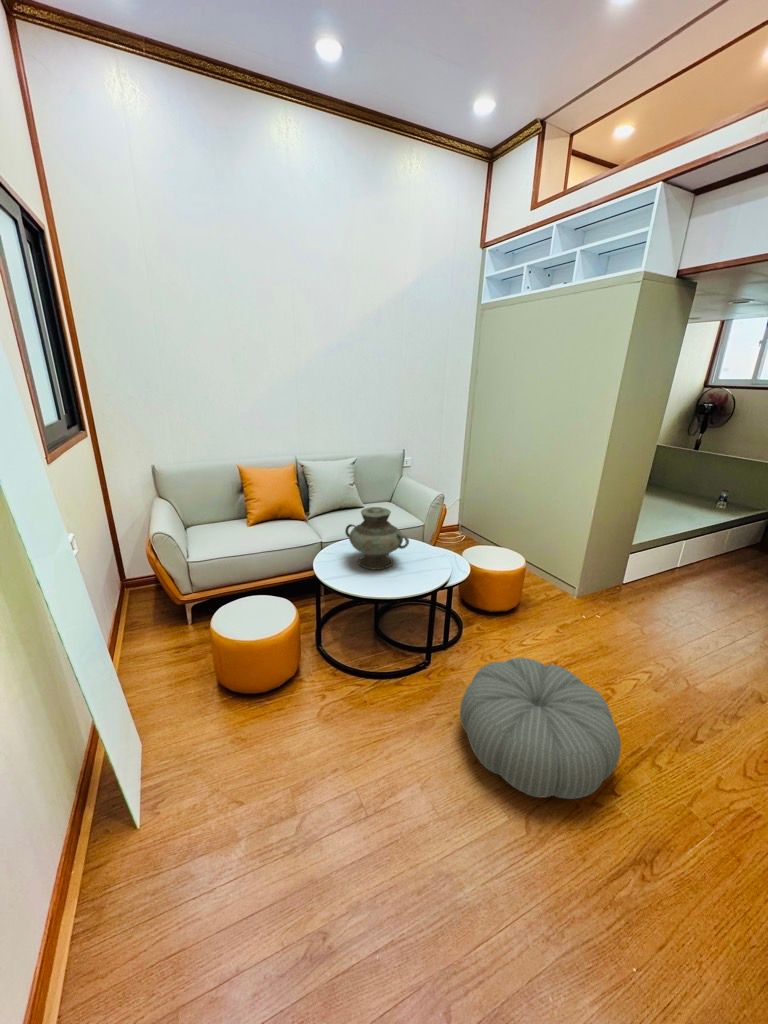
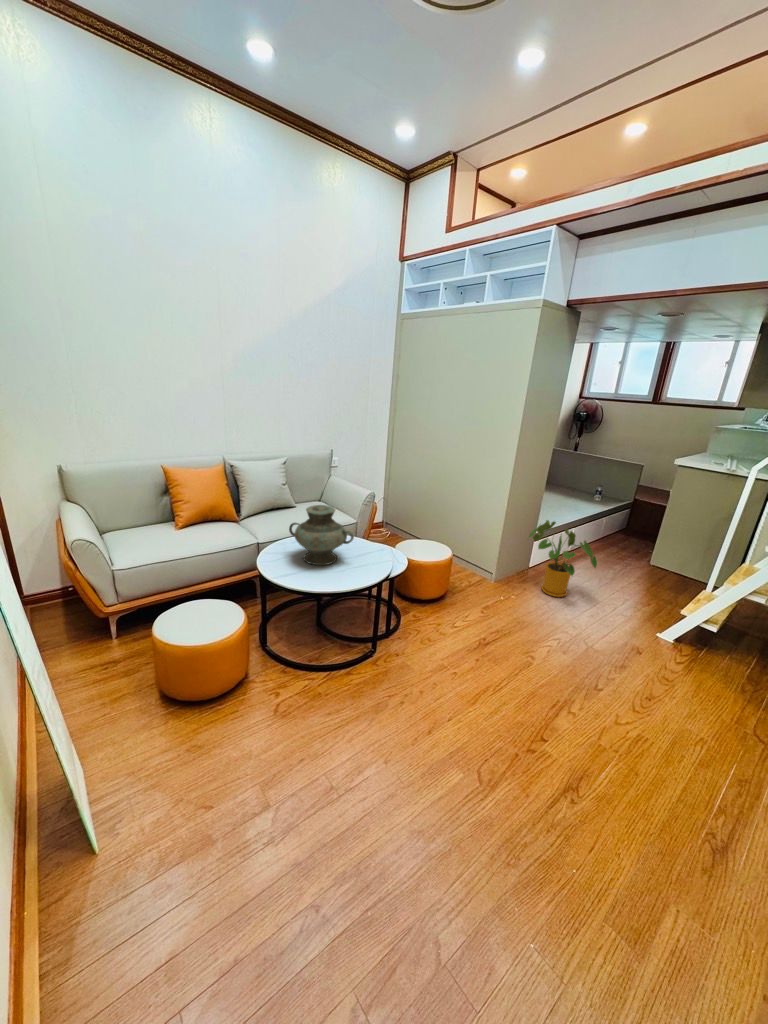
house plant: none [620,531,710,623] -> present [529,520,597,597]
pouf: present [460,658,621,799] -> none [412,636,547,753]

